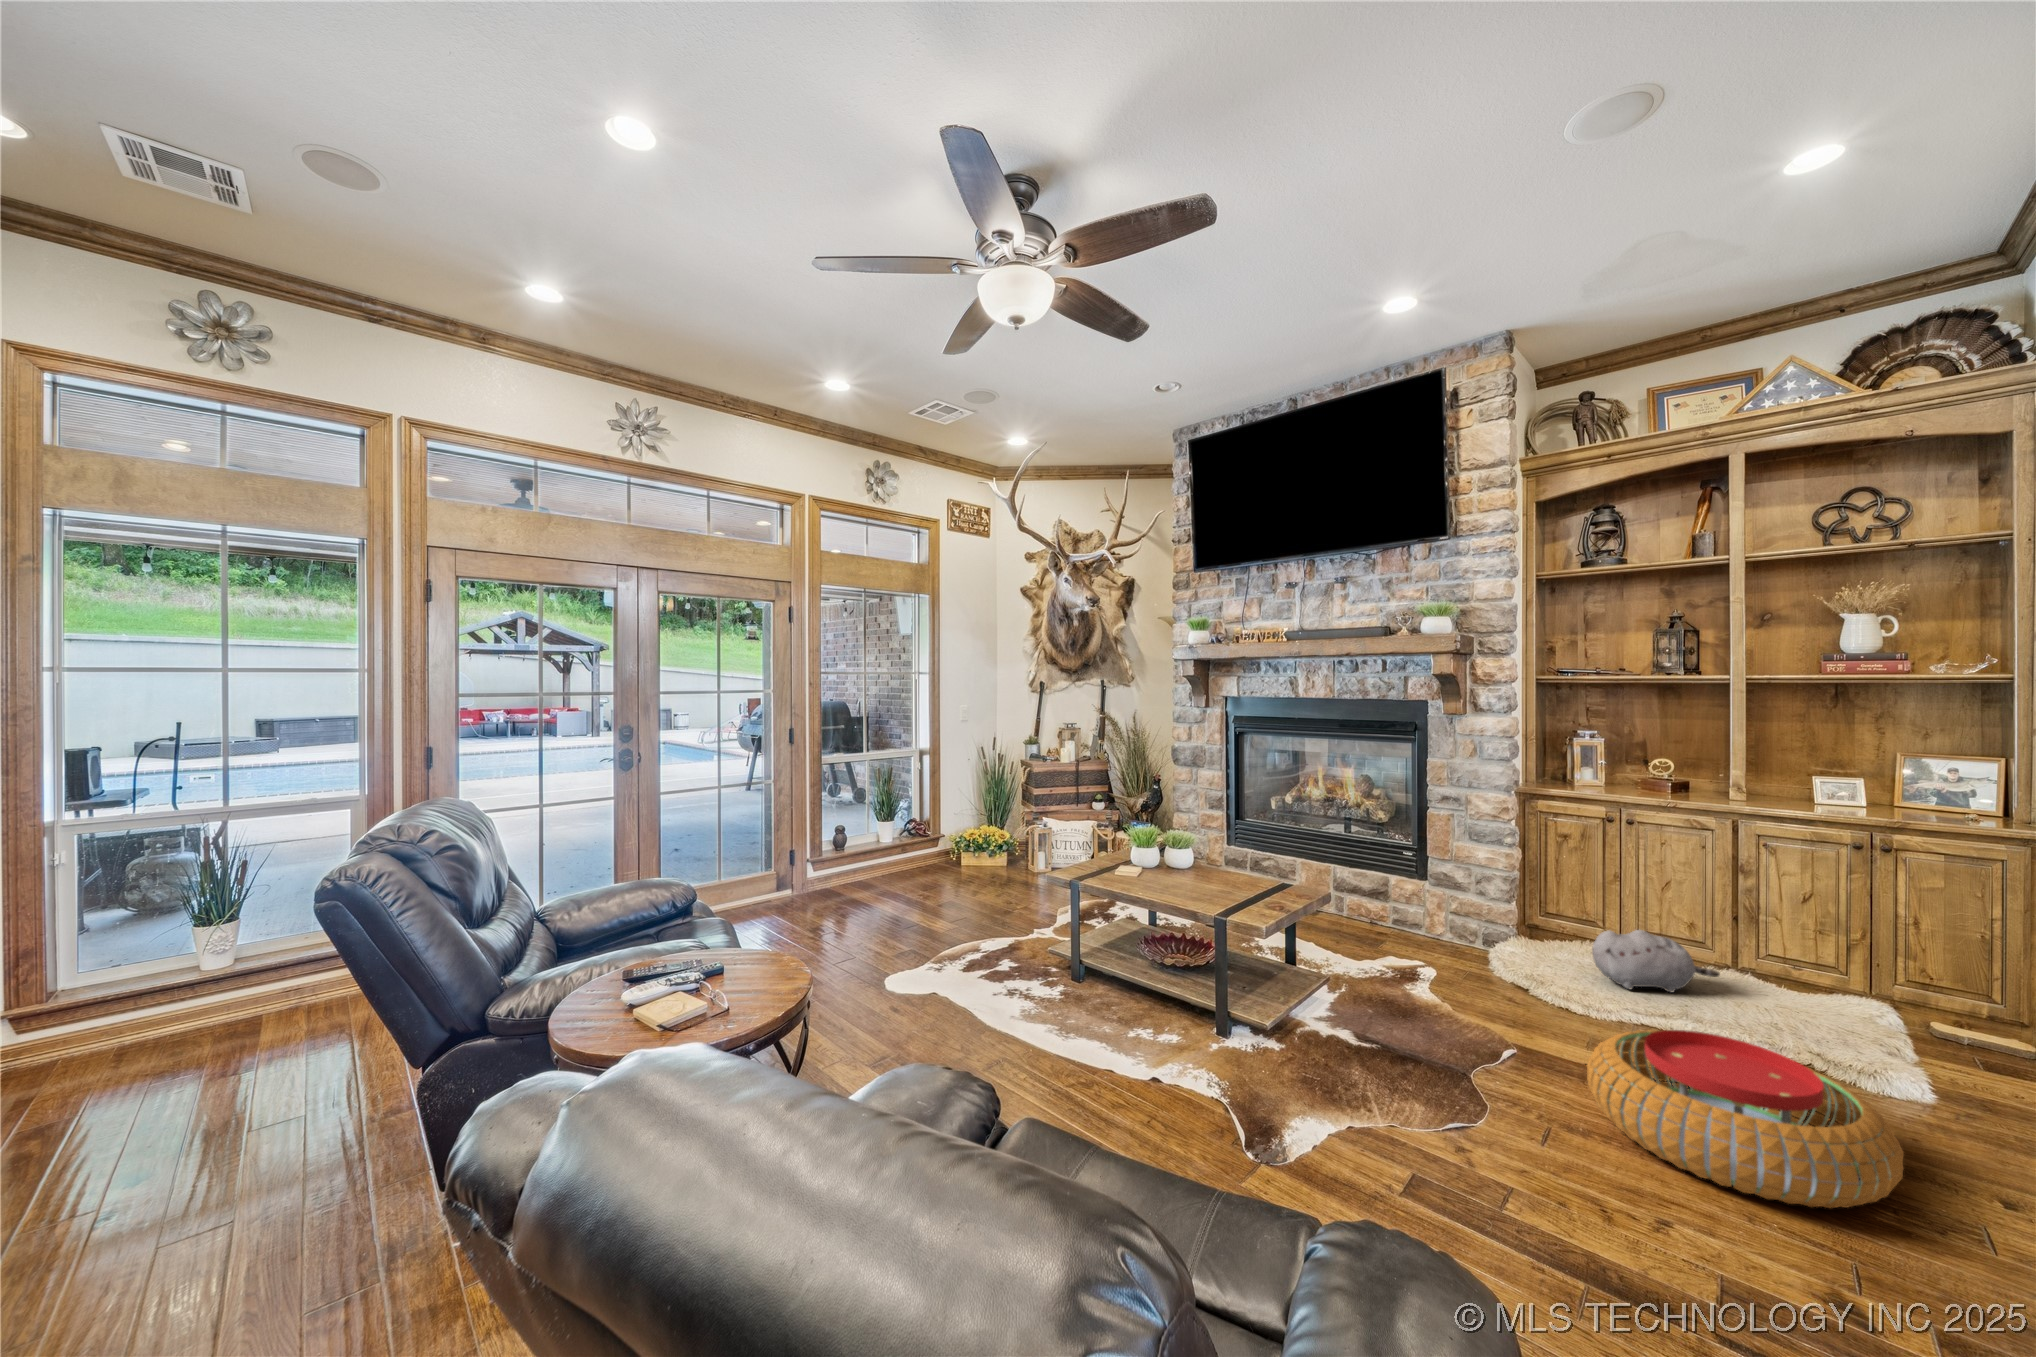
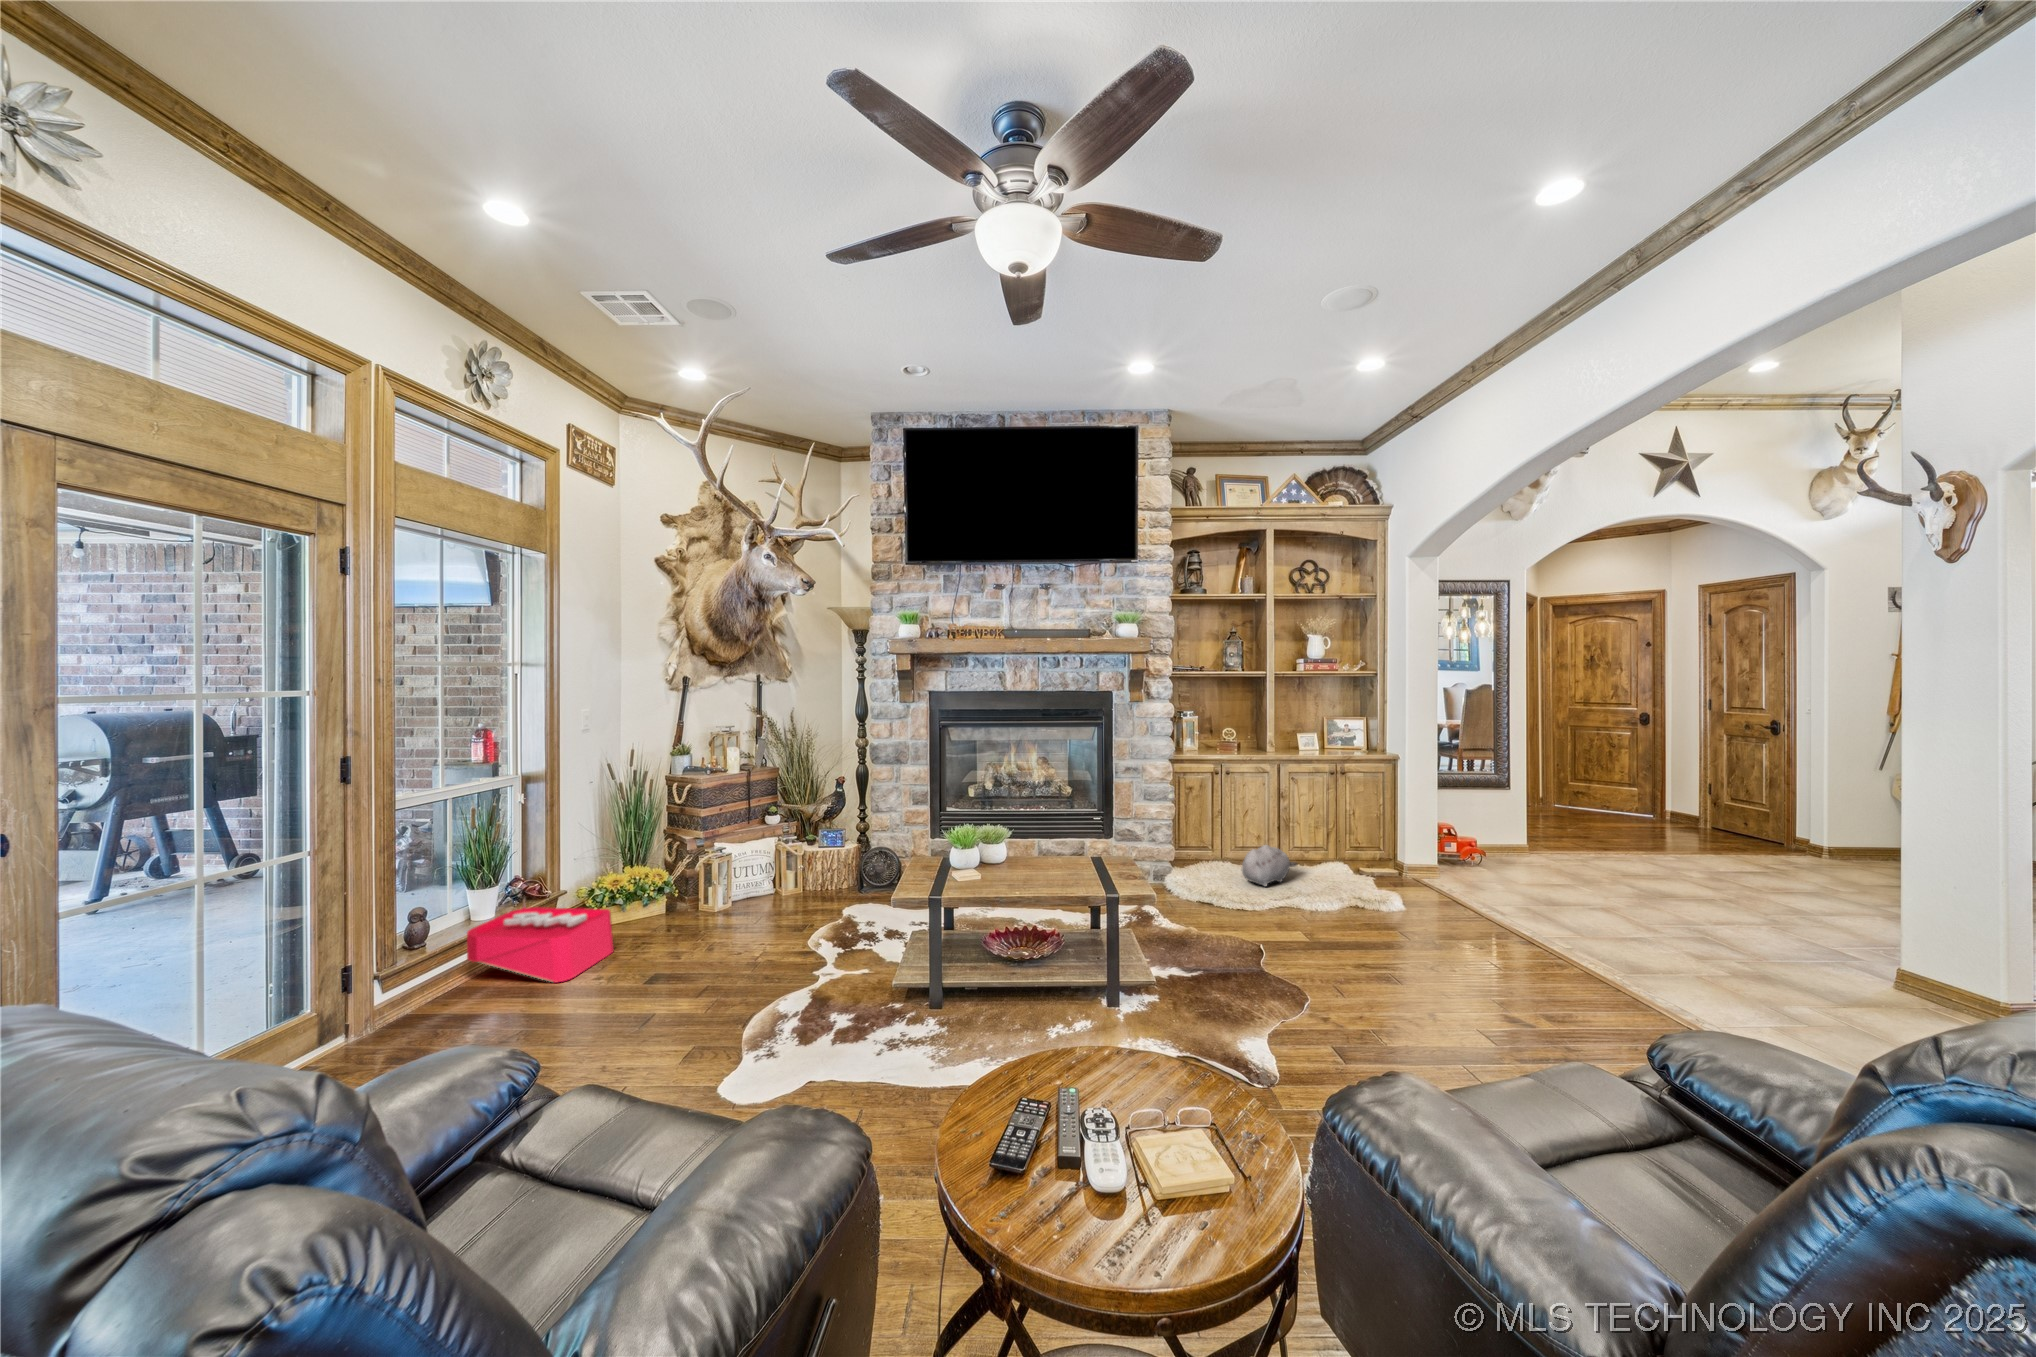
storage bin: none [868,833,947,889] -> present [467,900,614,982]
pouf: present [1587,1030,1904,1208] -> none [1335,901,1499,992]

